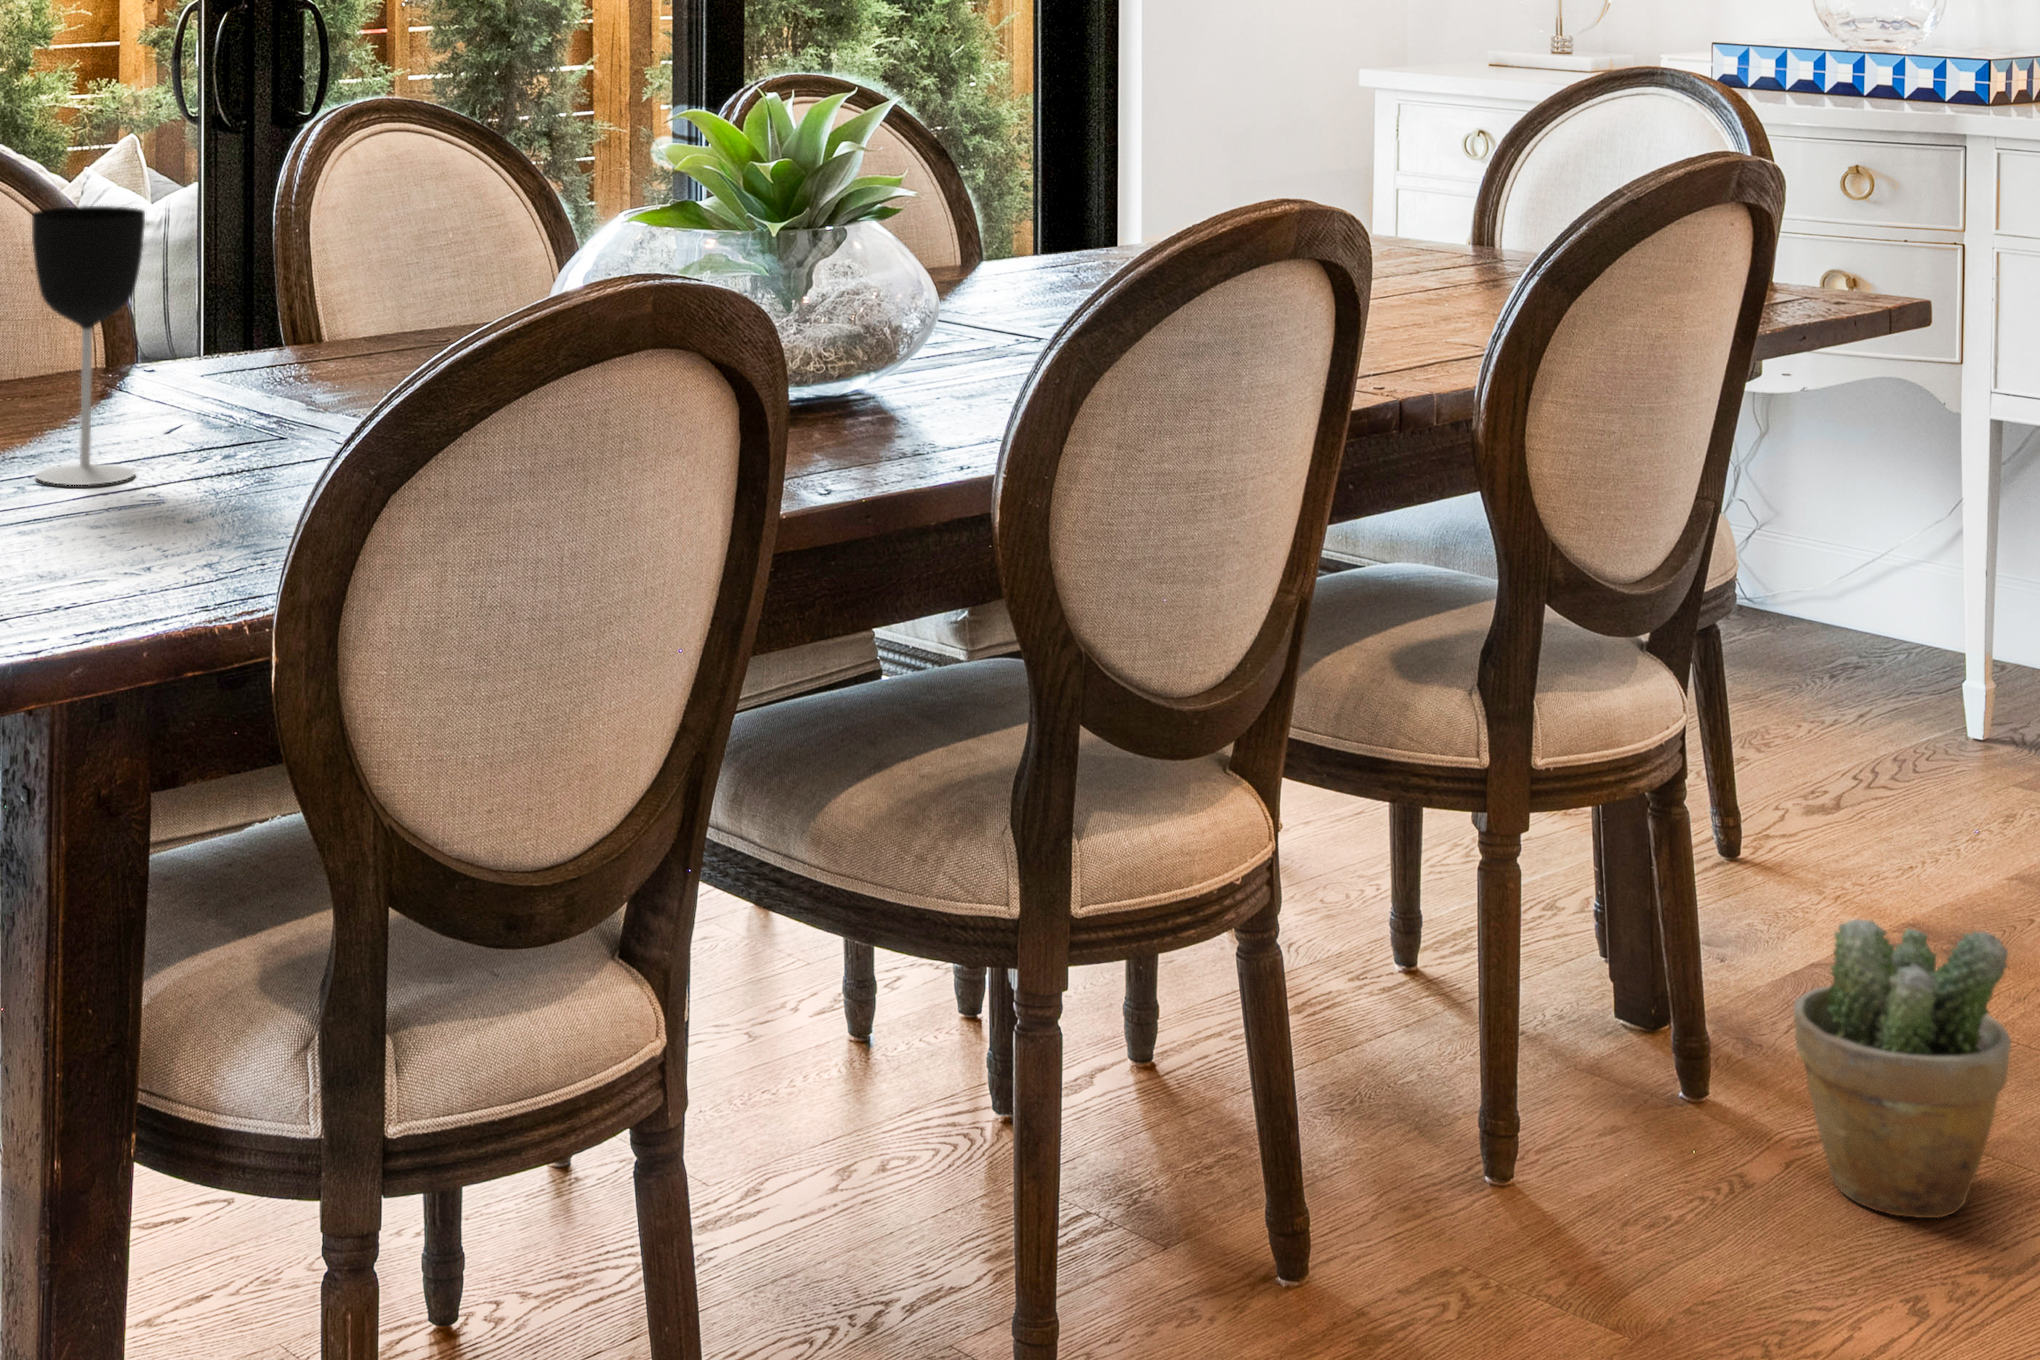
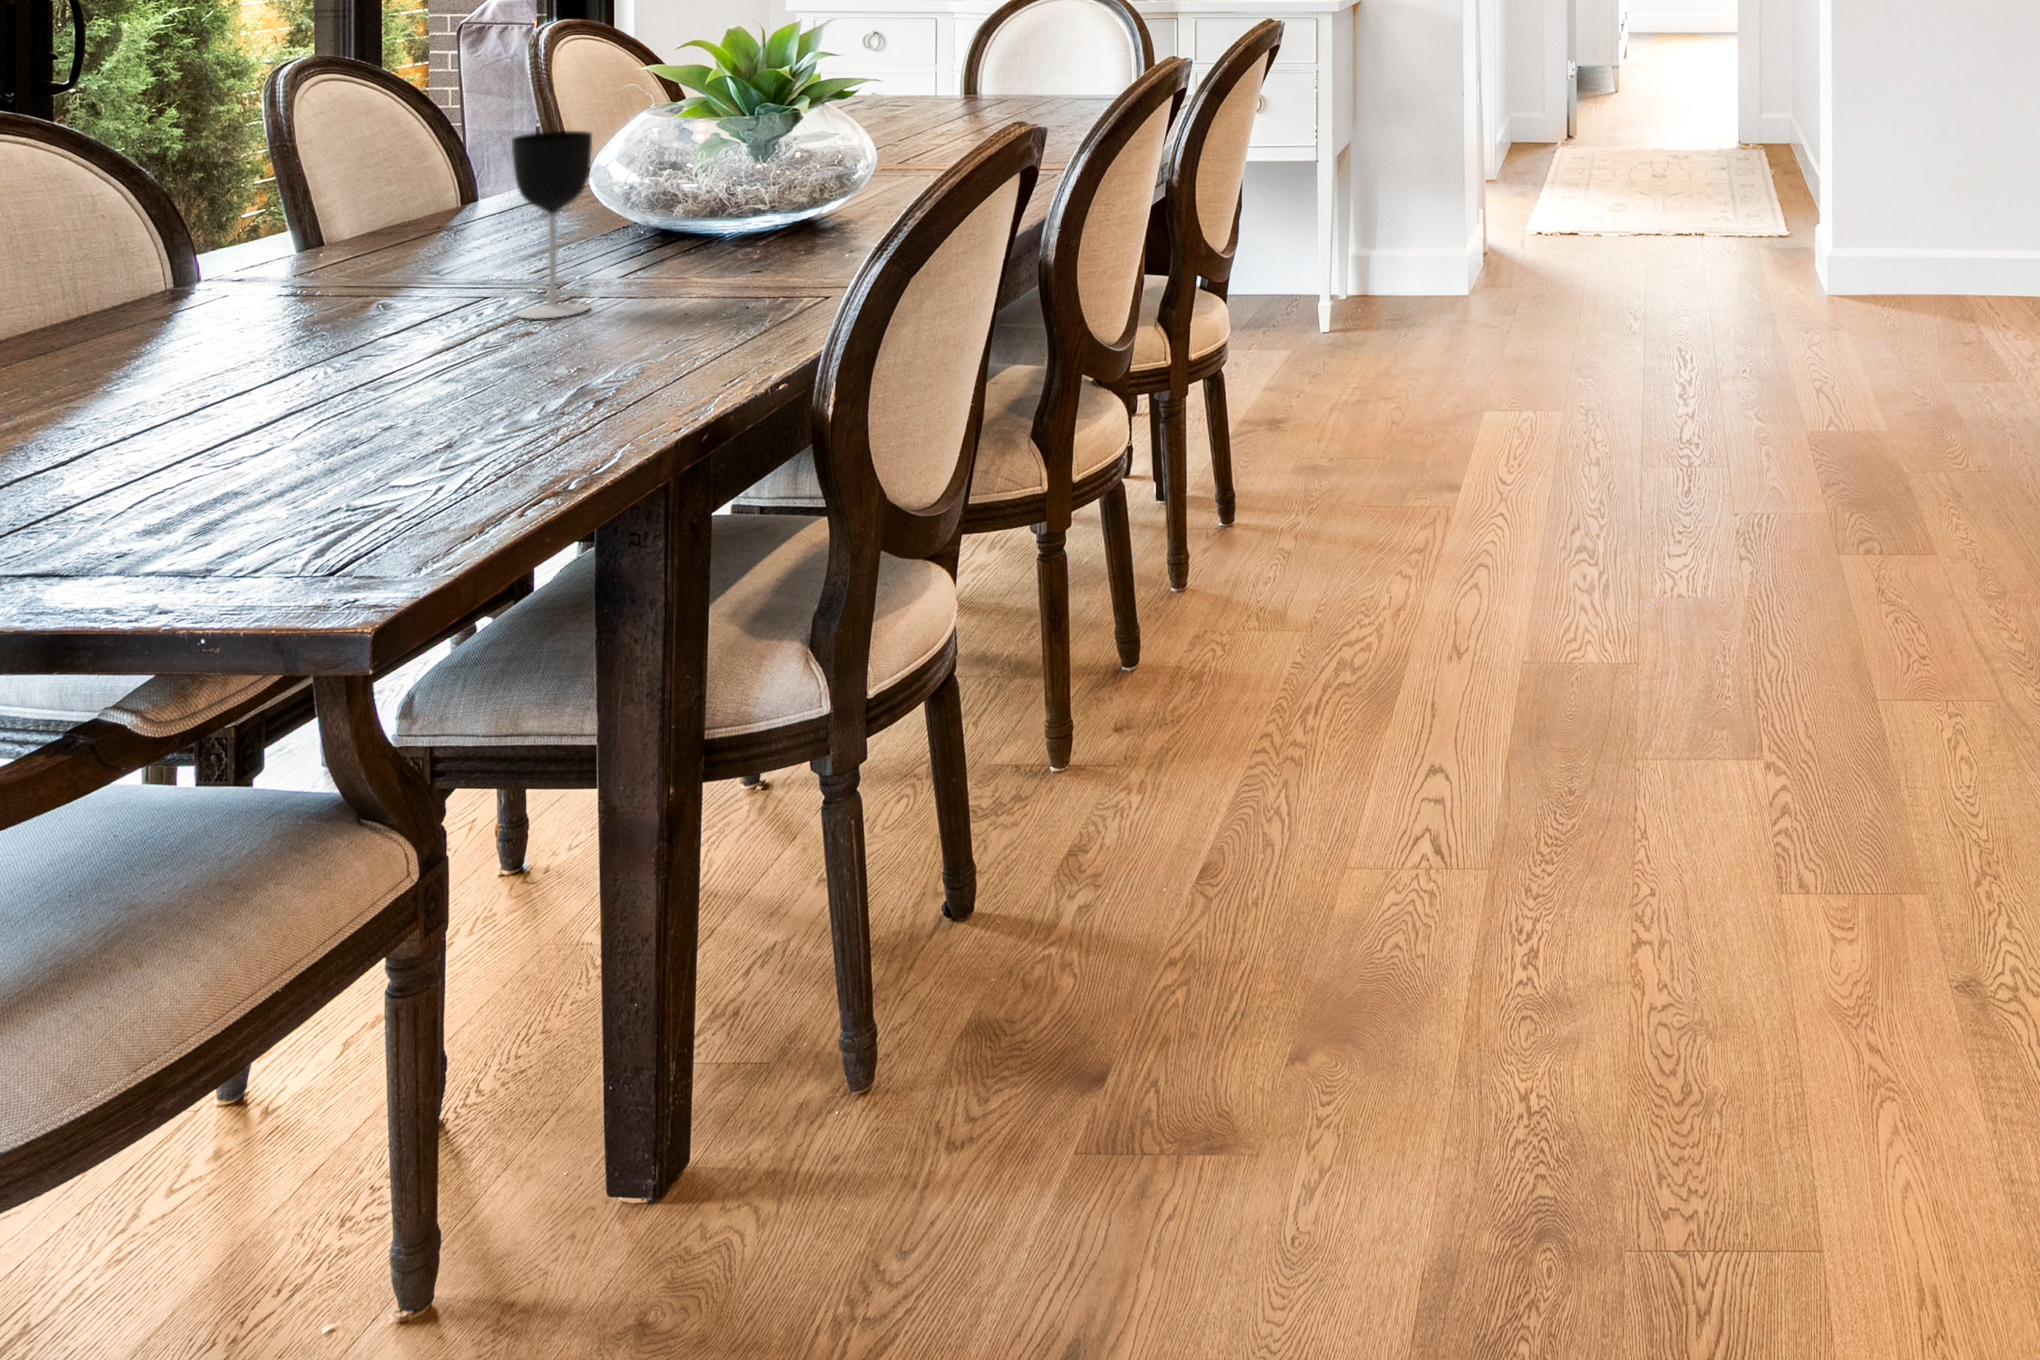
potted plant: present [1794,919,2011,1218] -> none [1304,381,1402,526]

